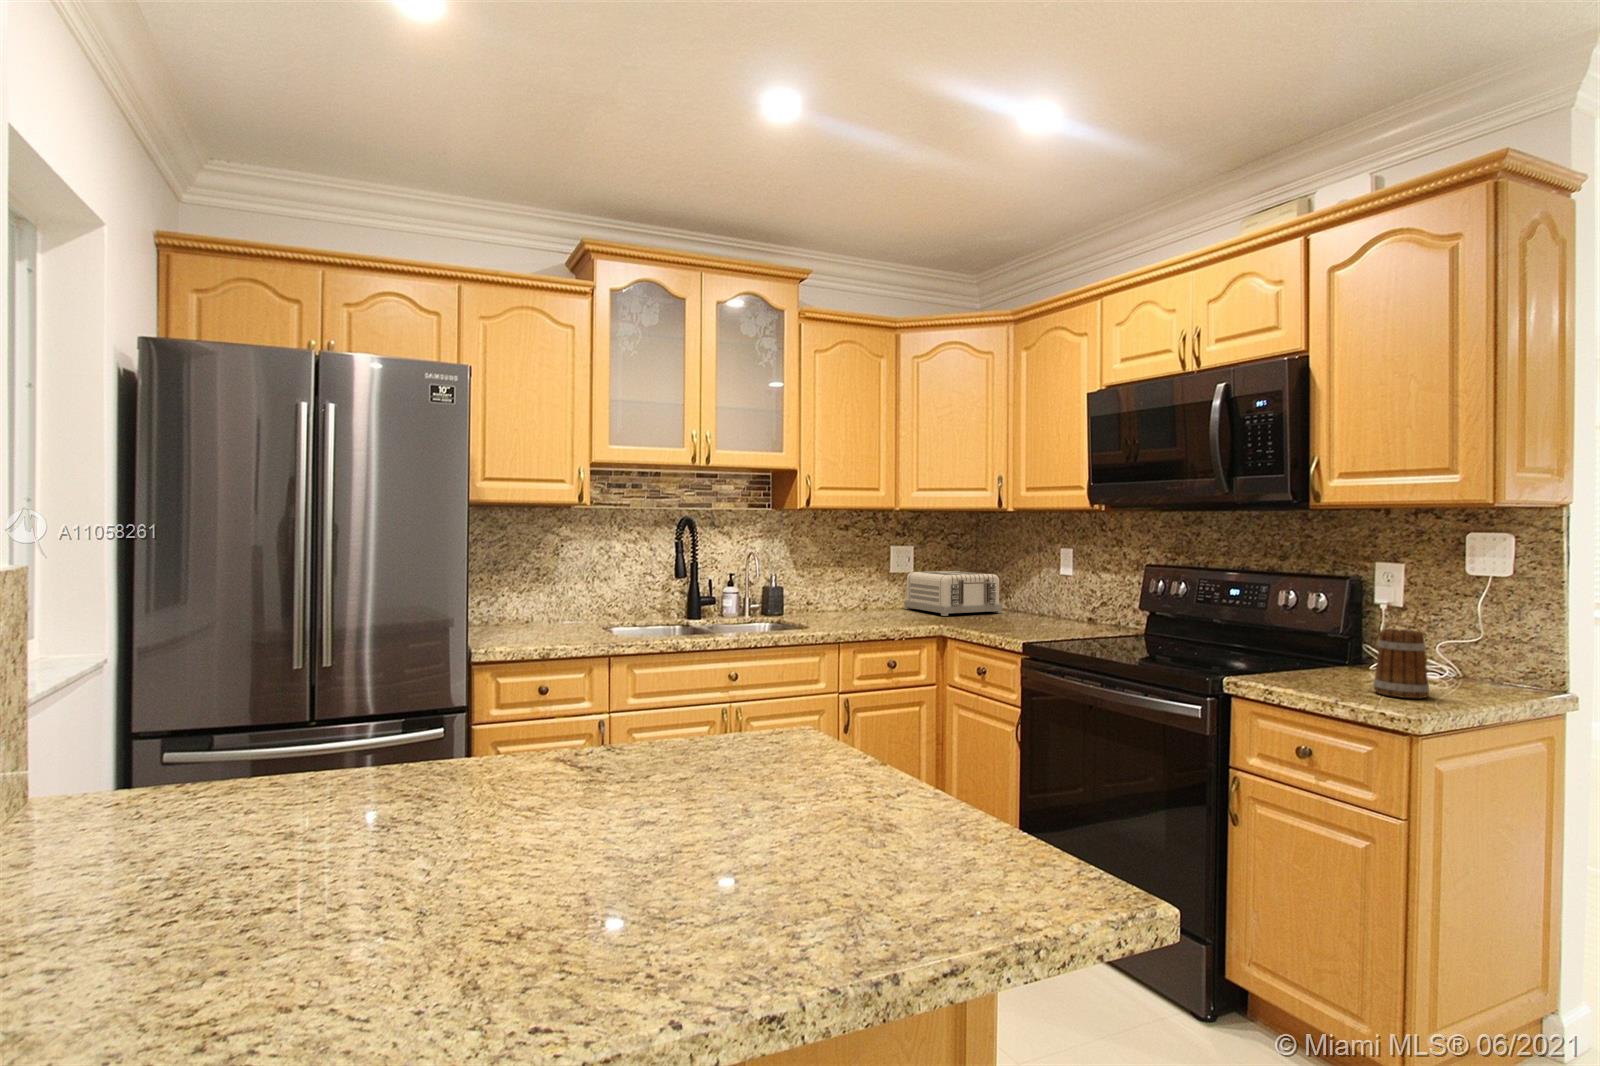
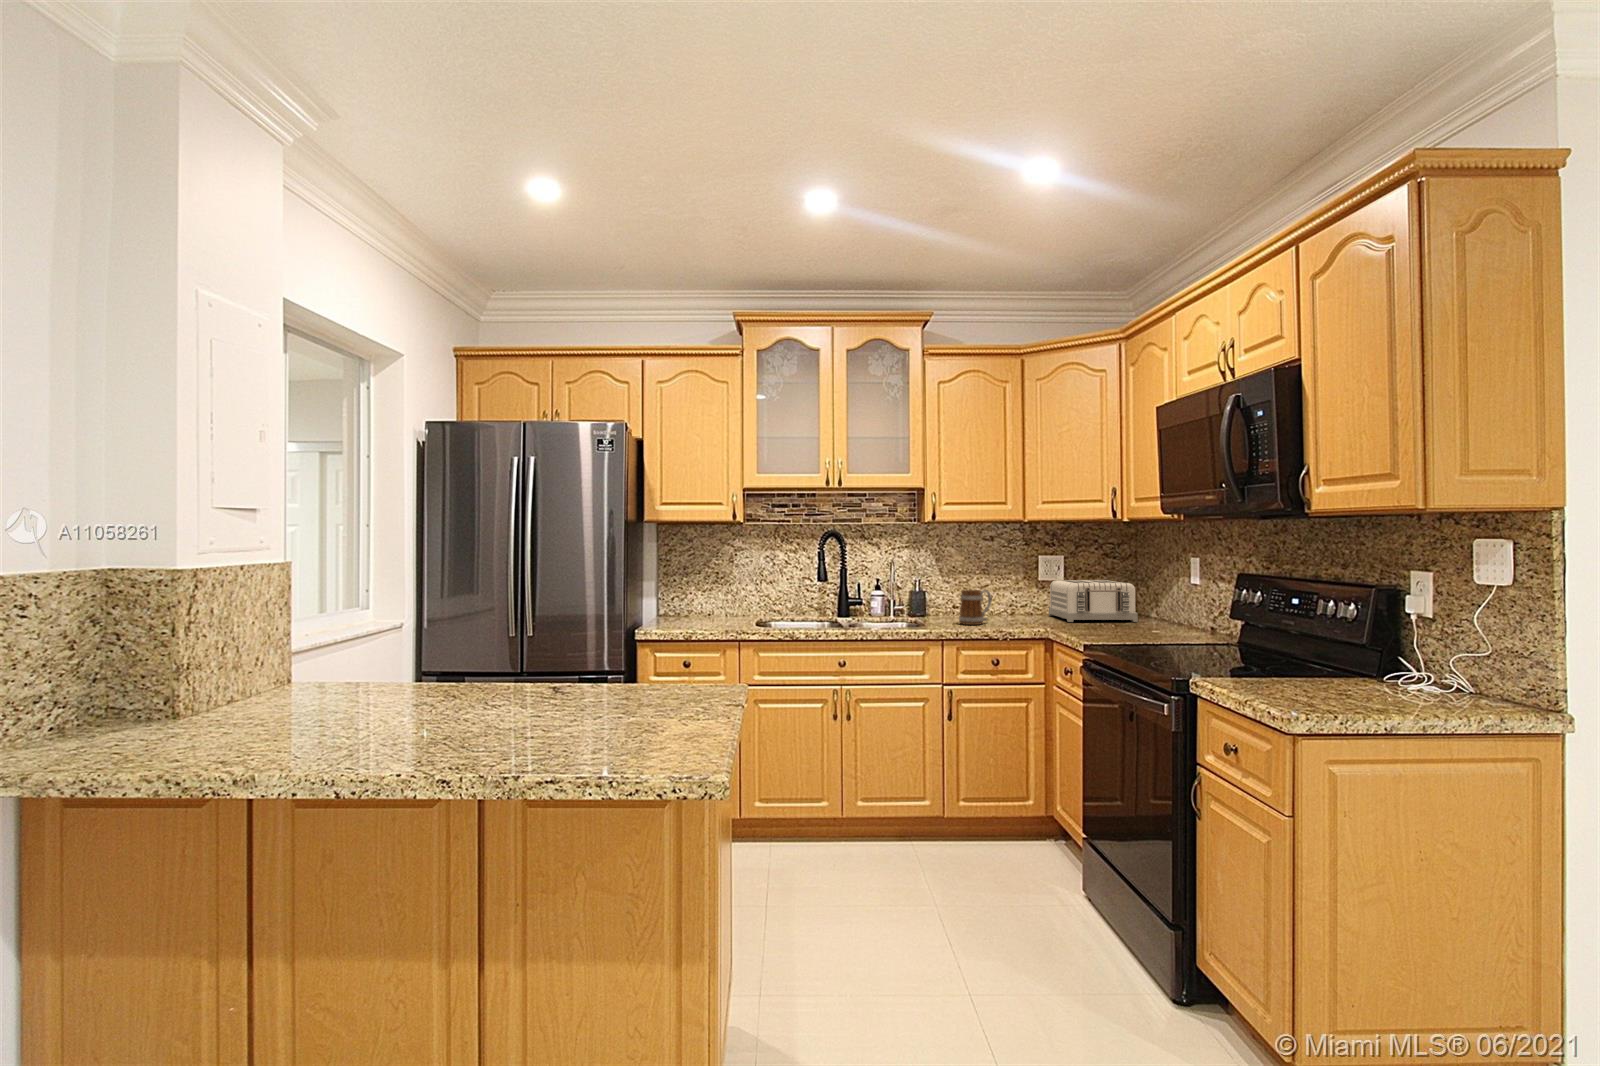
mug: present [1374,629,1429,698] -> present [959,589,992,625]

